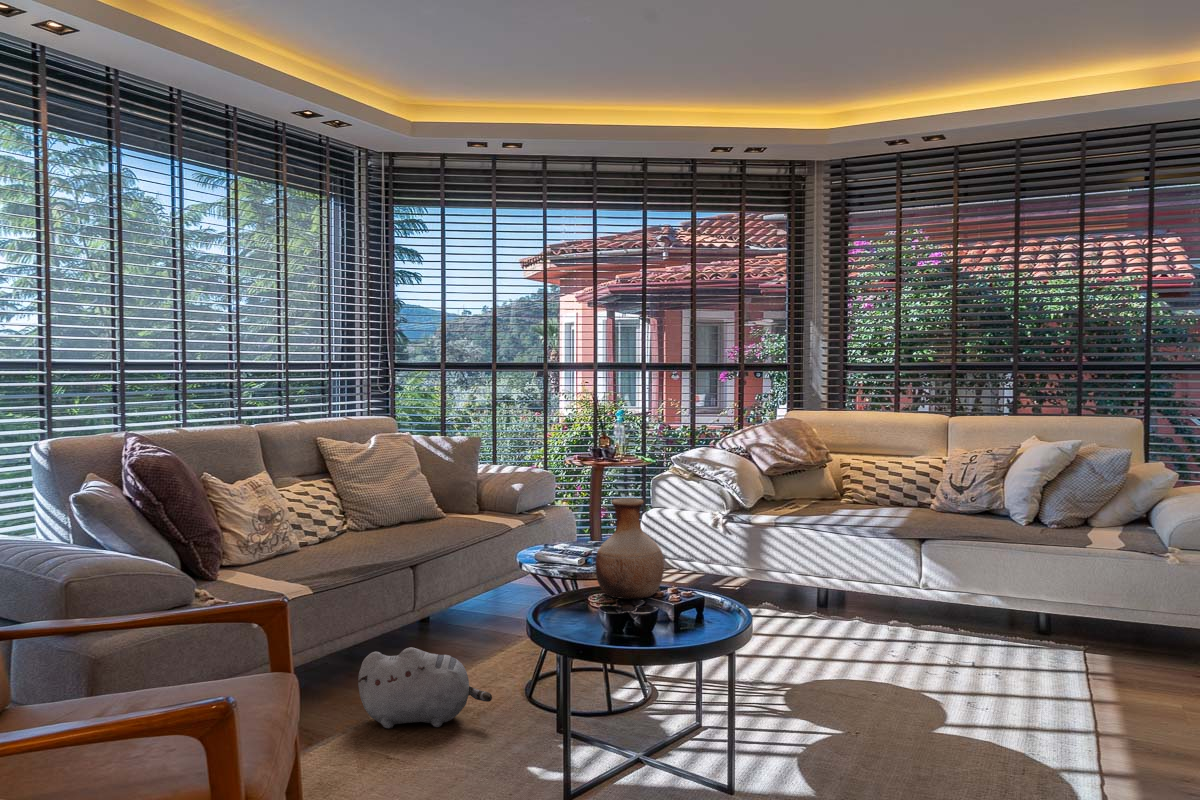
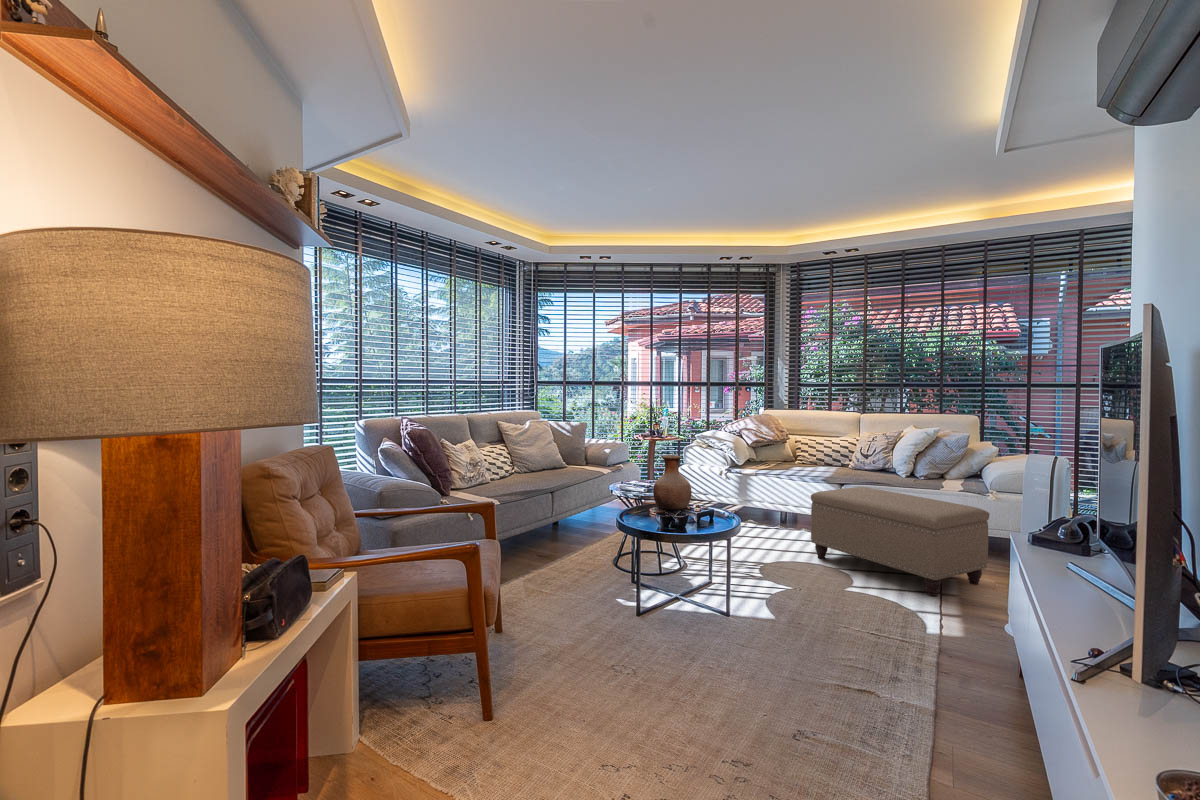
ottoman: none [871,545,1175,738] -> present [811,487,990,596]
plush toy: present [358,647,492,728] -> none [524,534,596,578]

